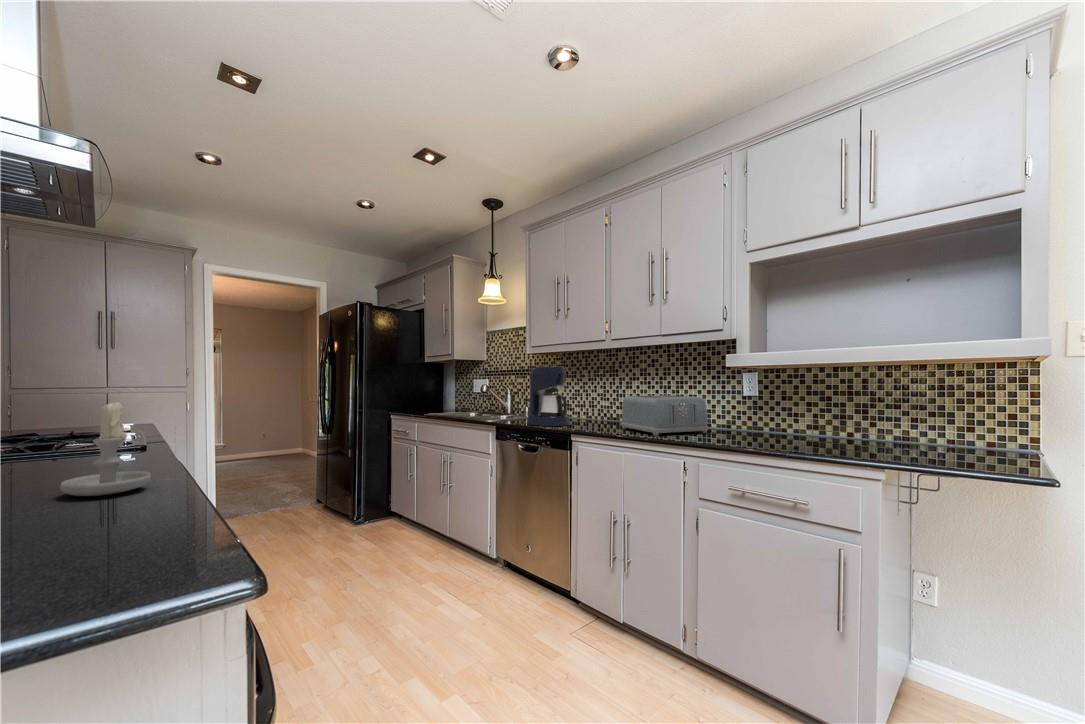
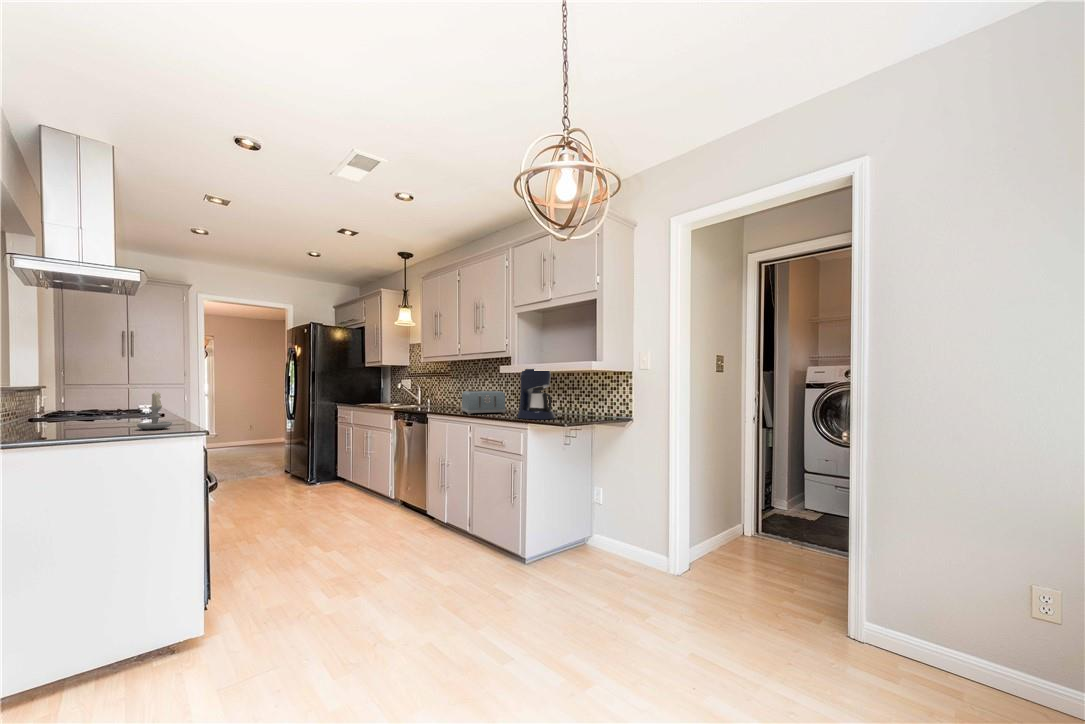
coffee maker: present [526,366,571,426] -> present [517,369,555,420]

